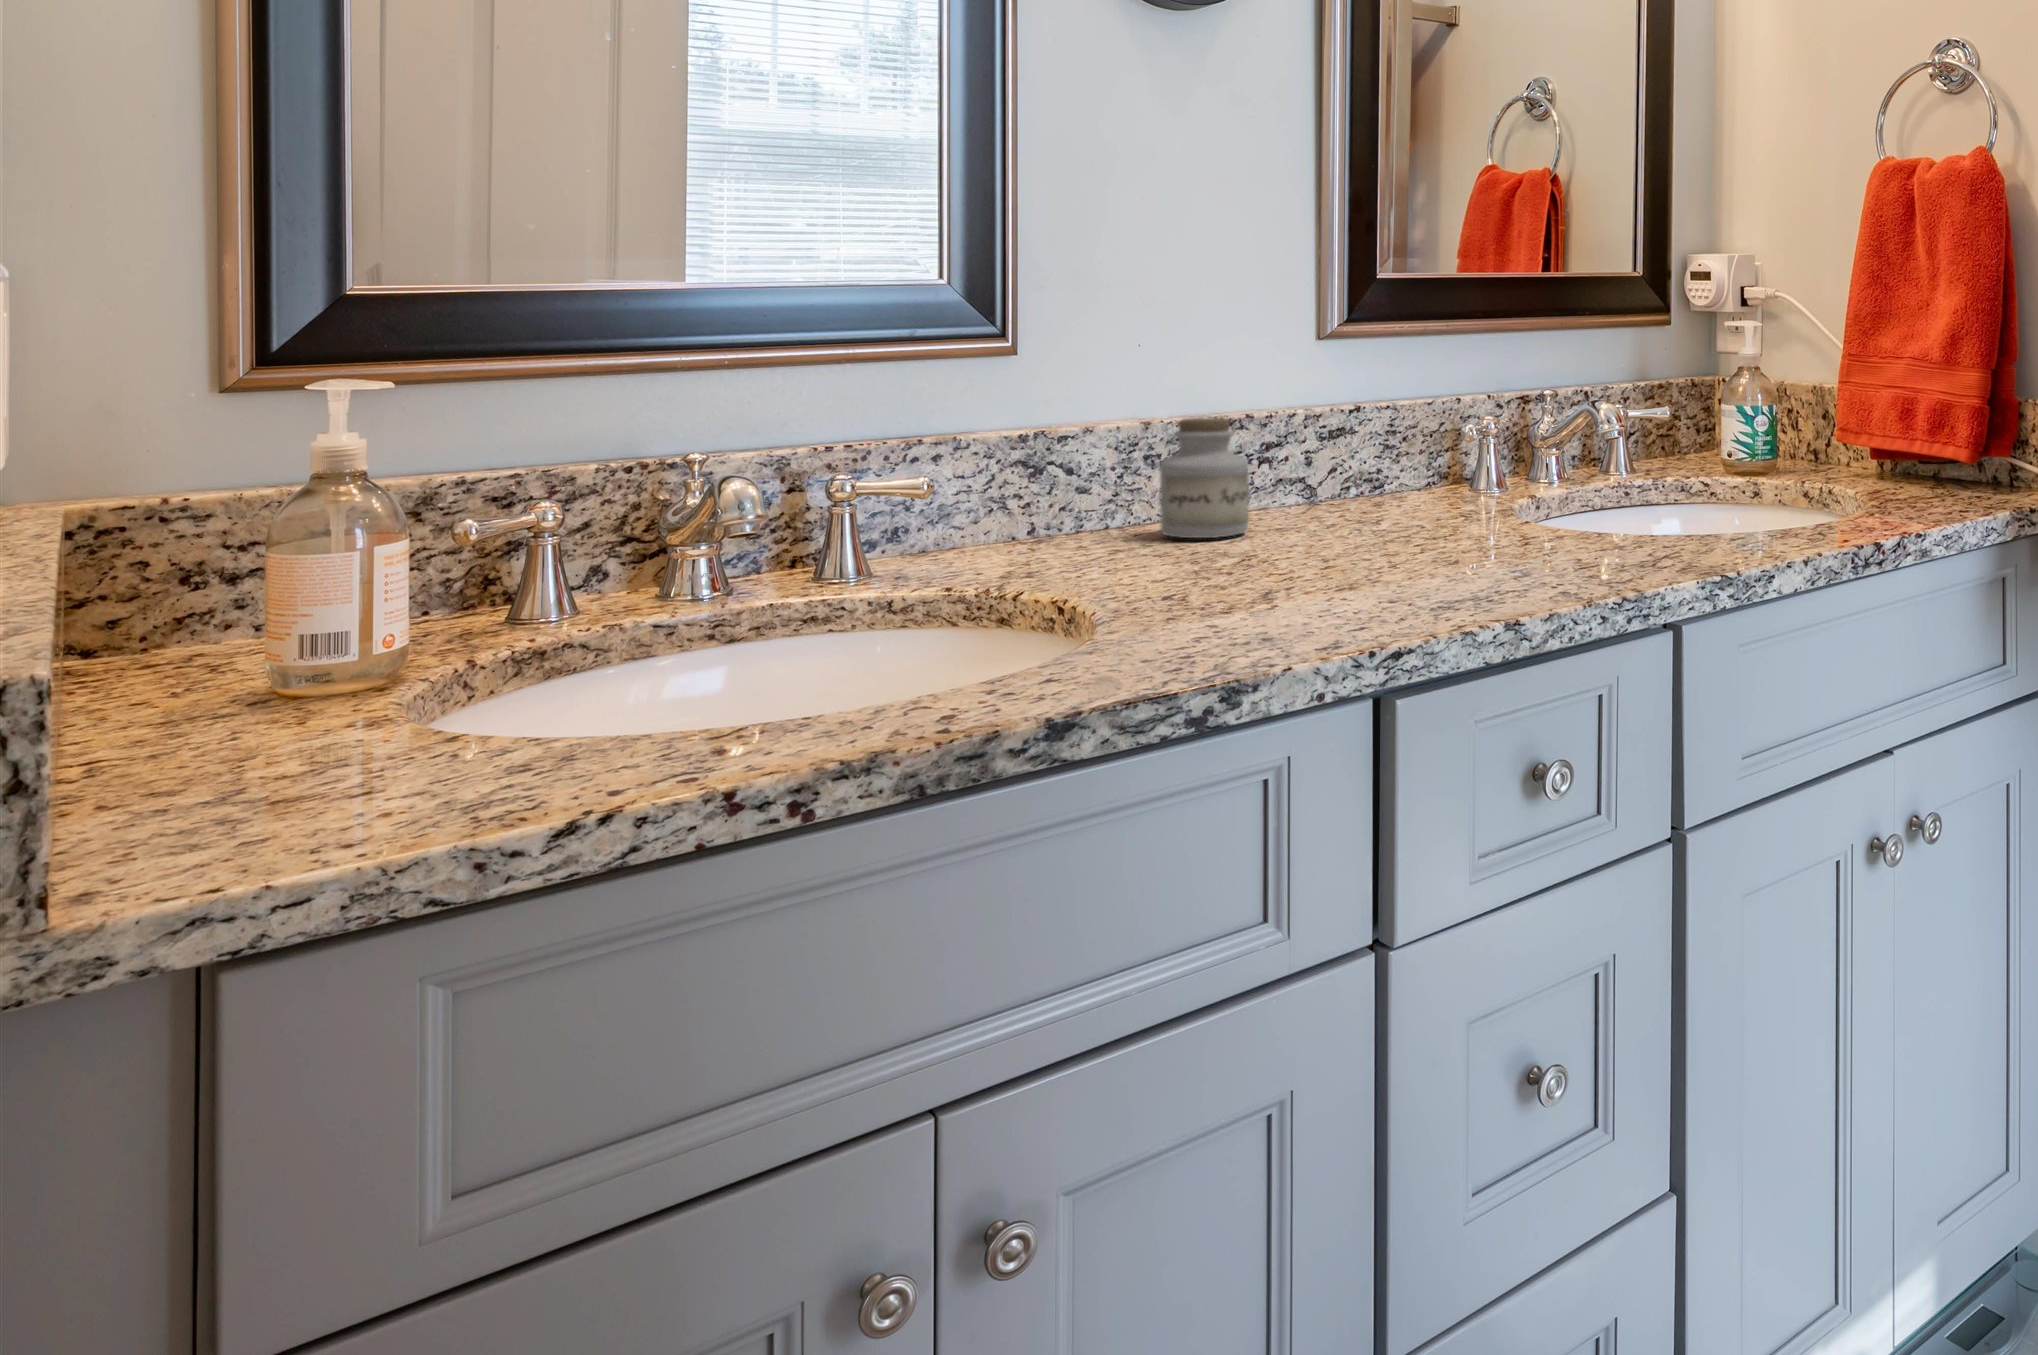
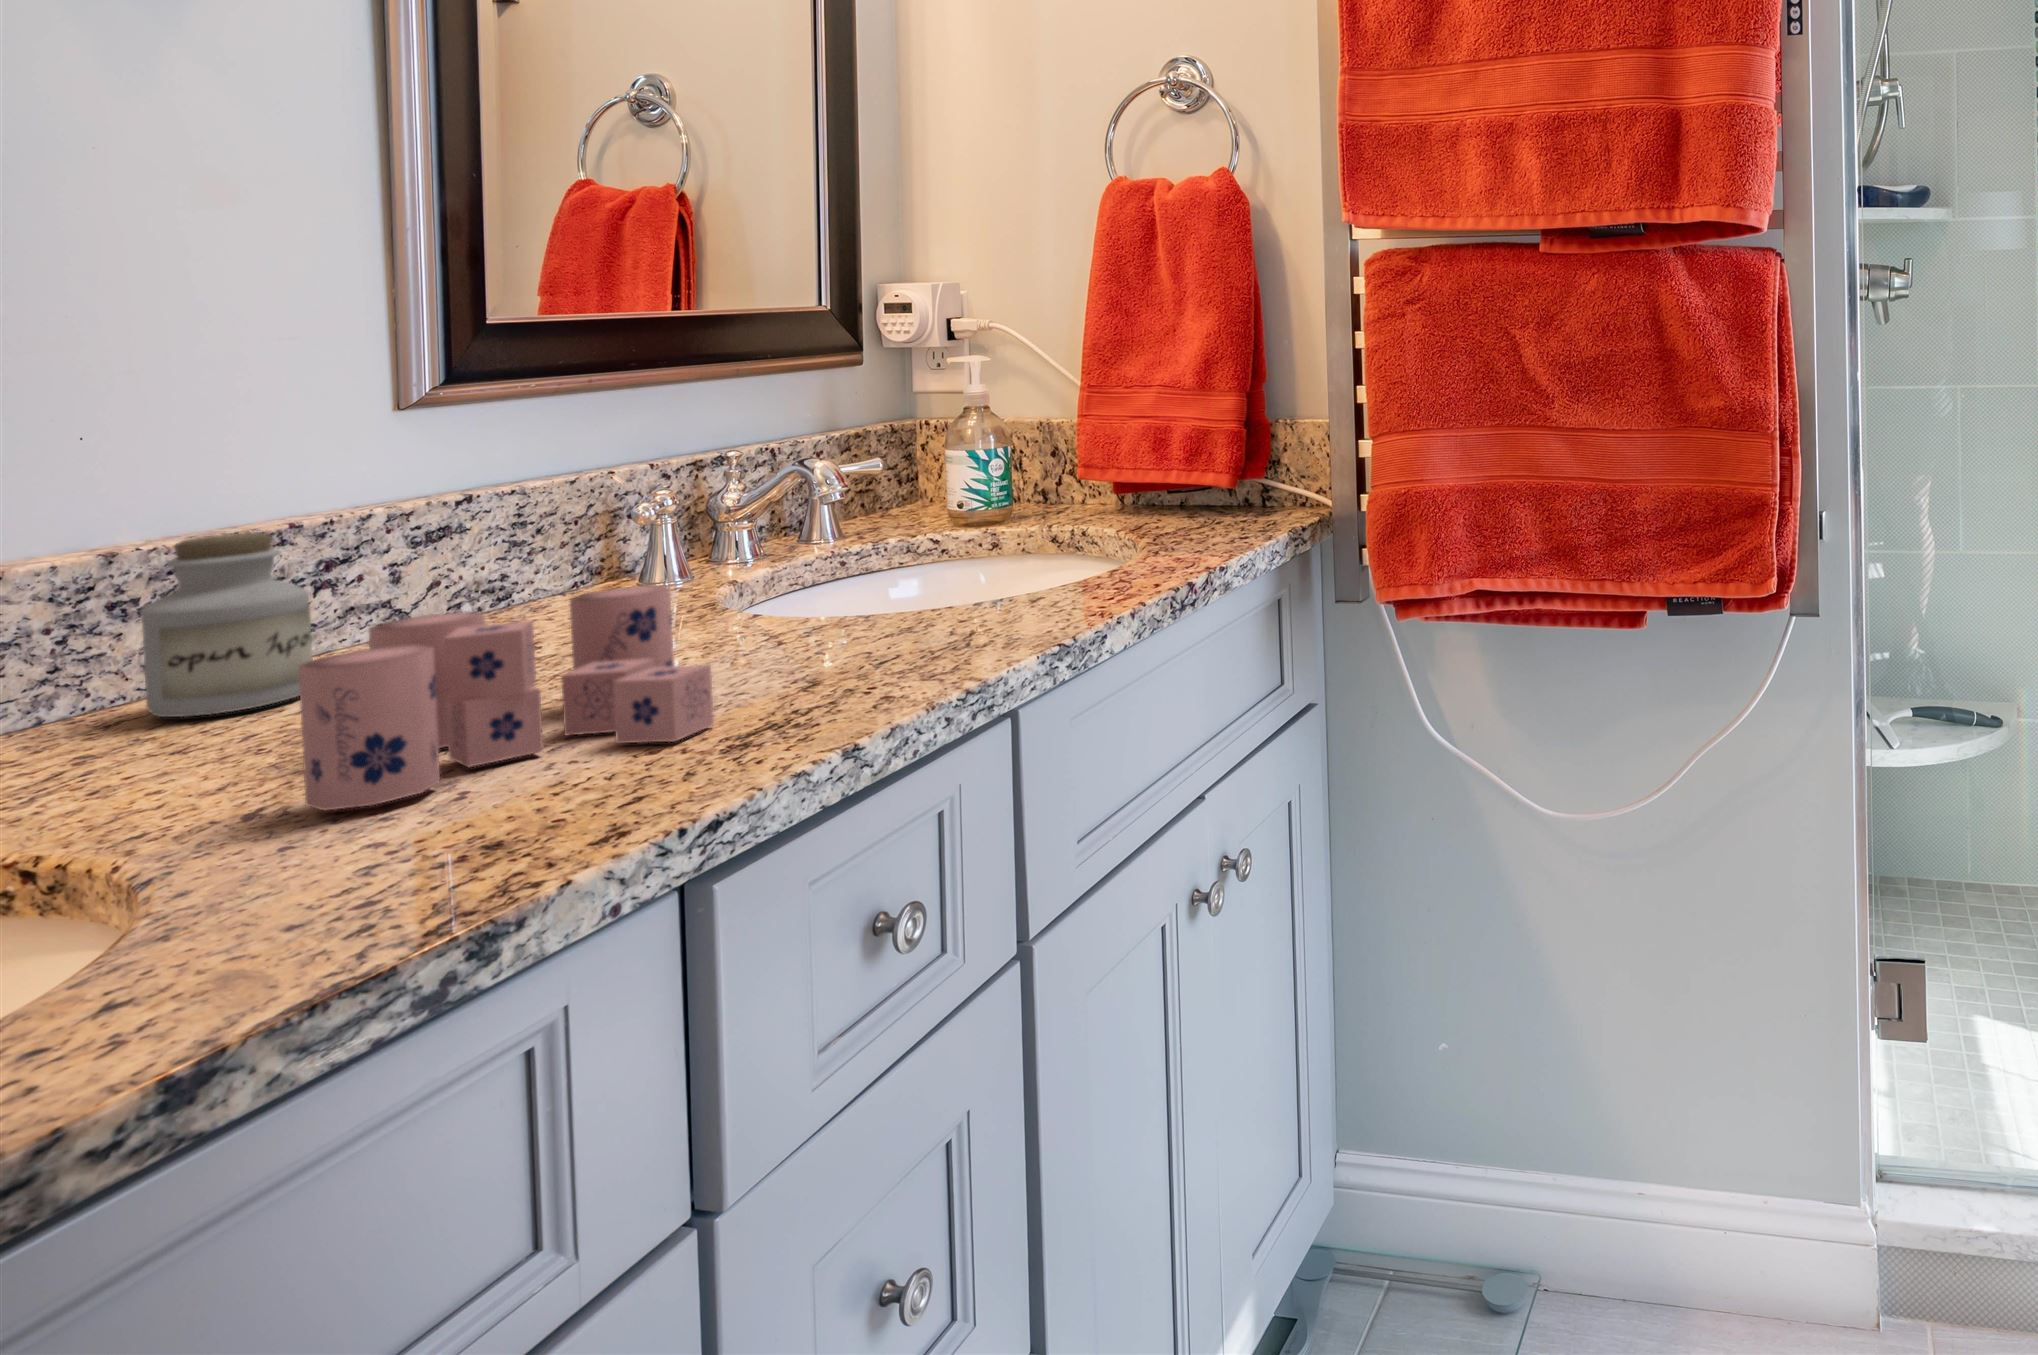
candle: none [1193,481,1444,604] -> present [299,585,714,810]

